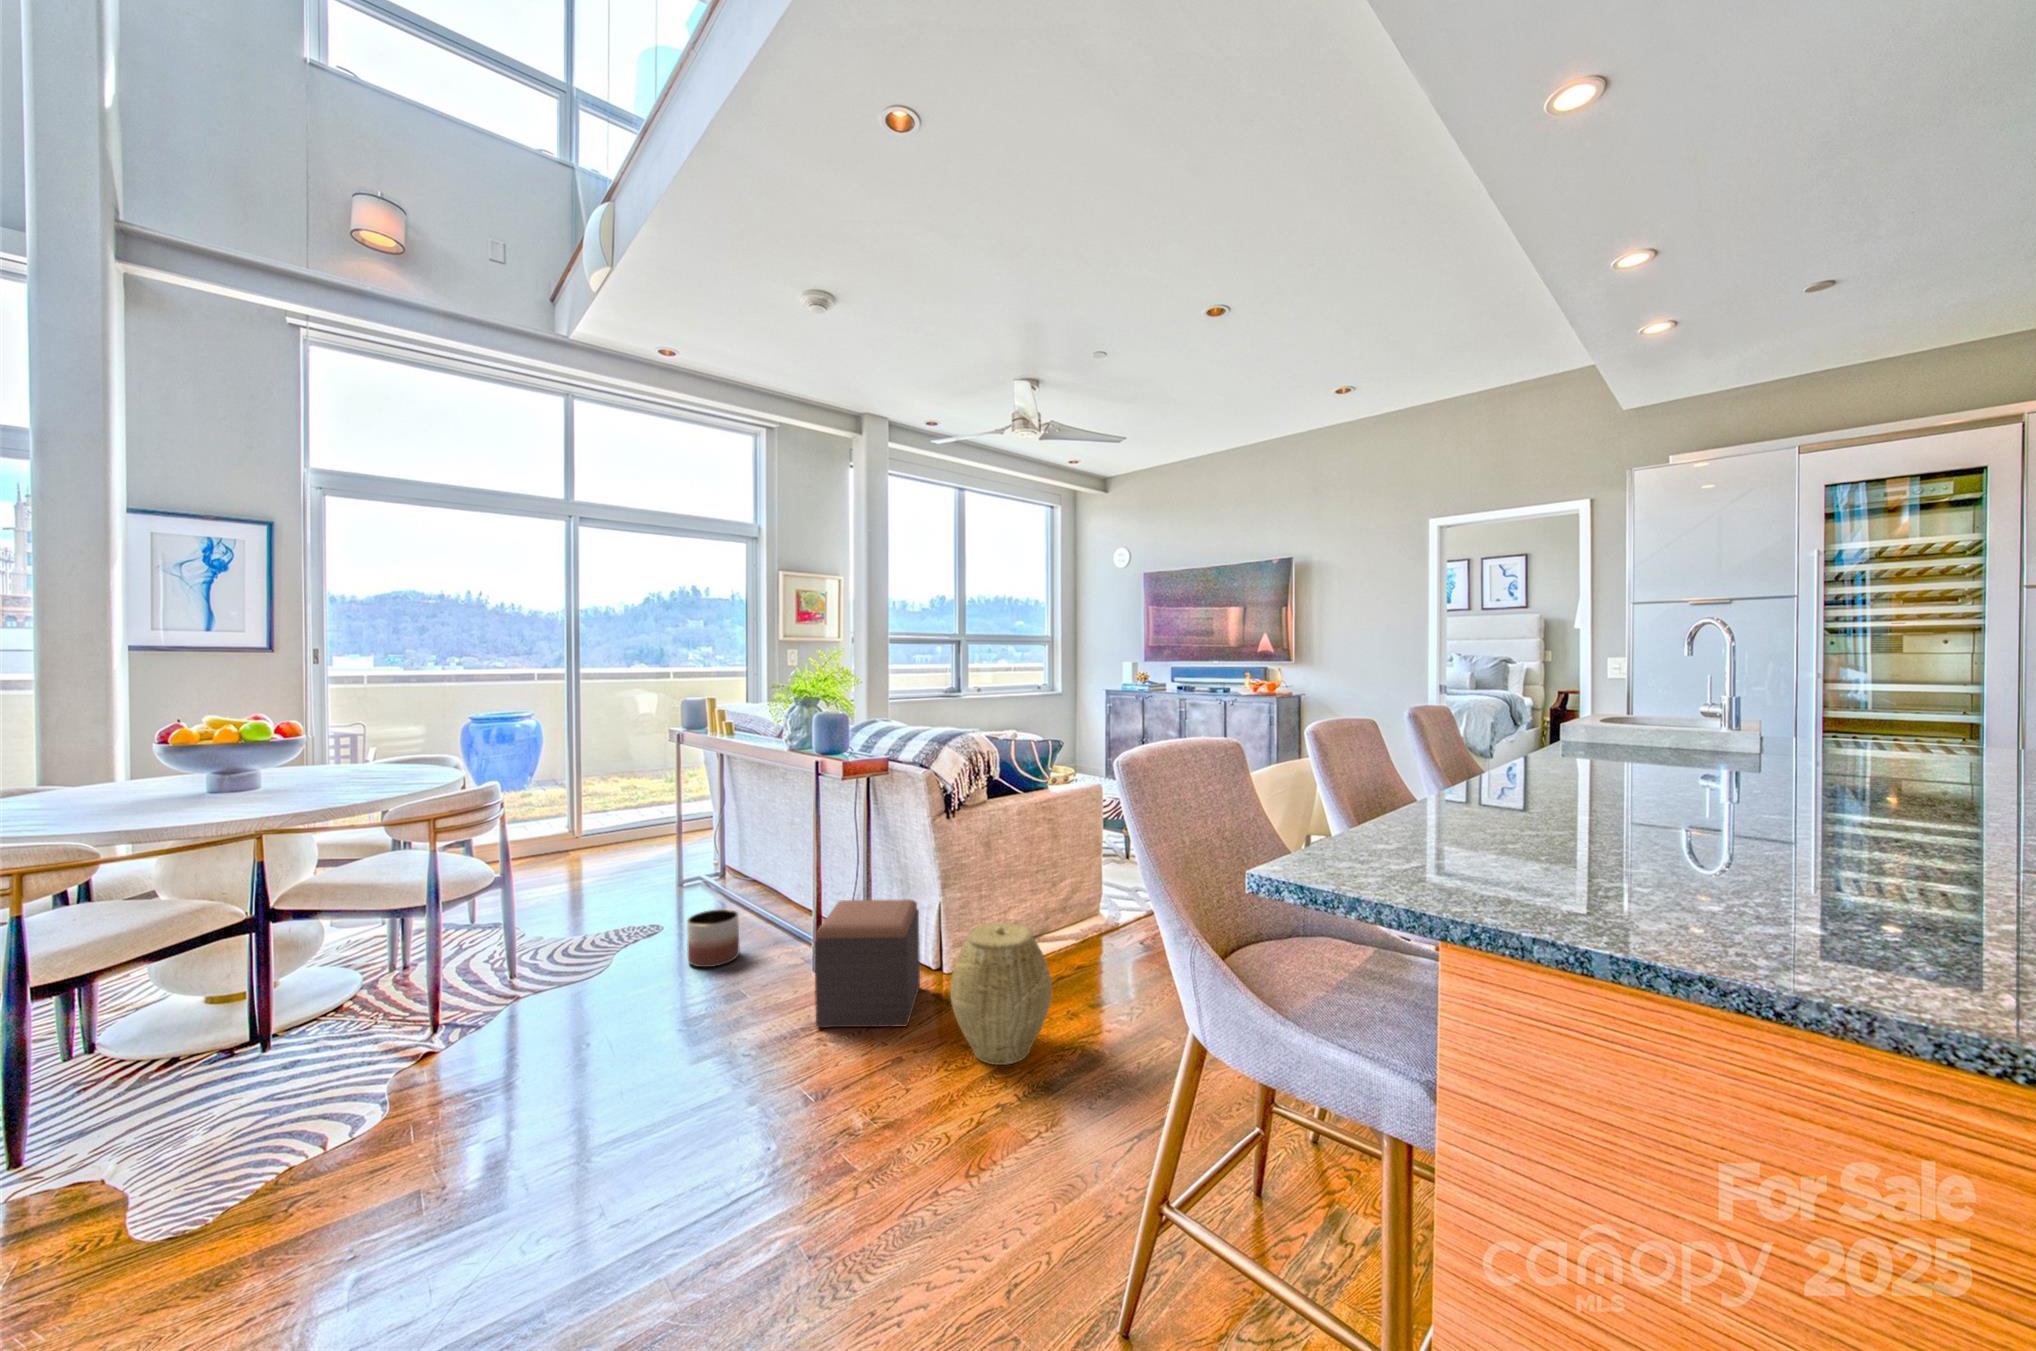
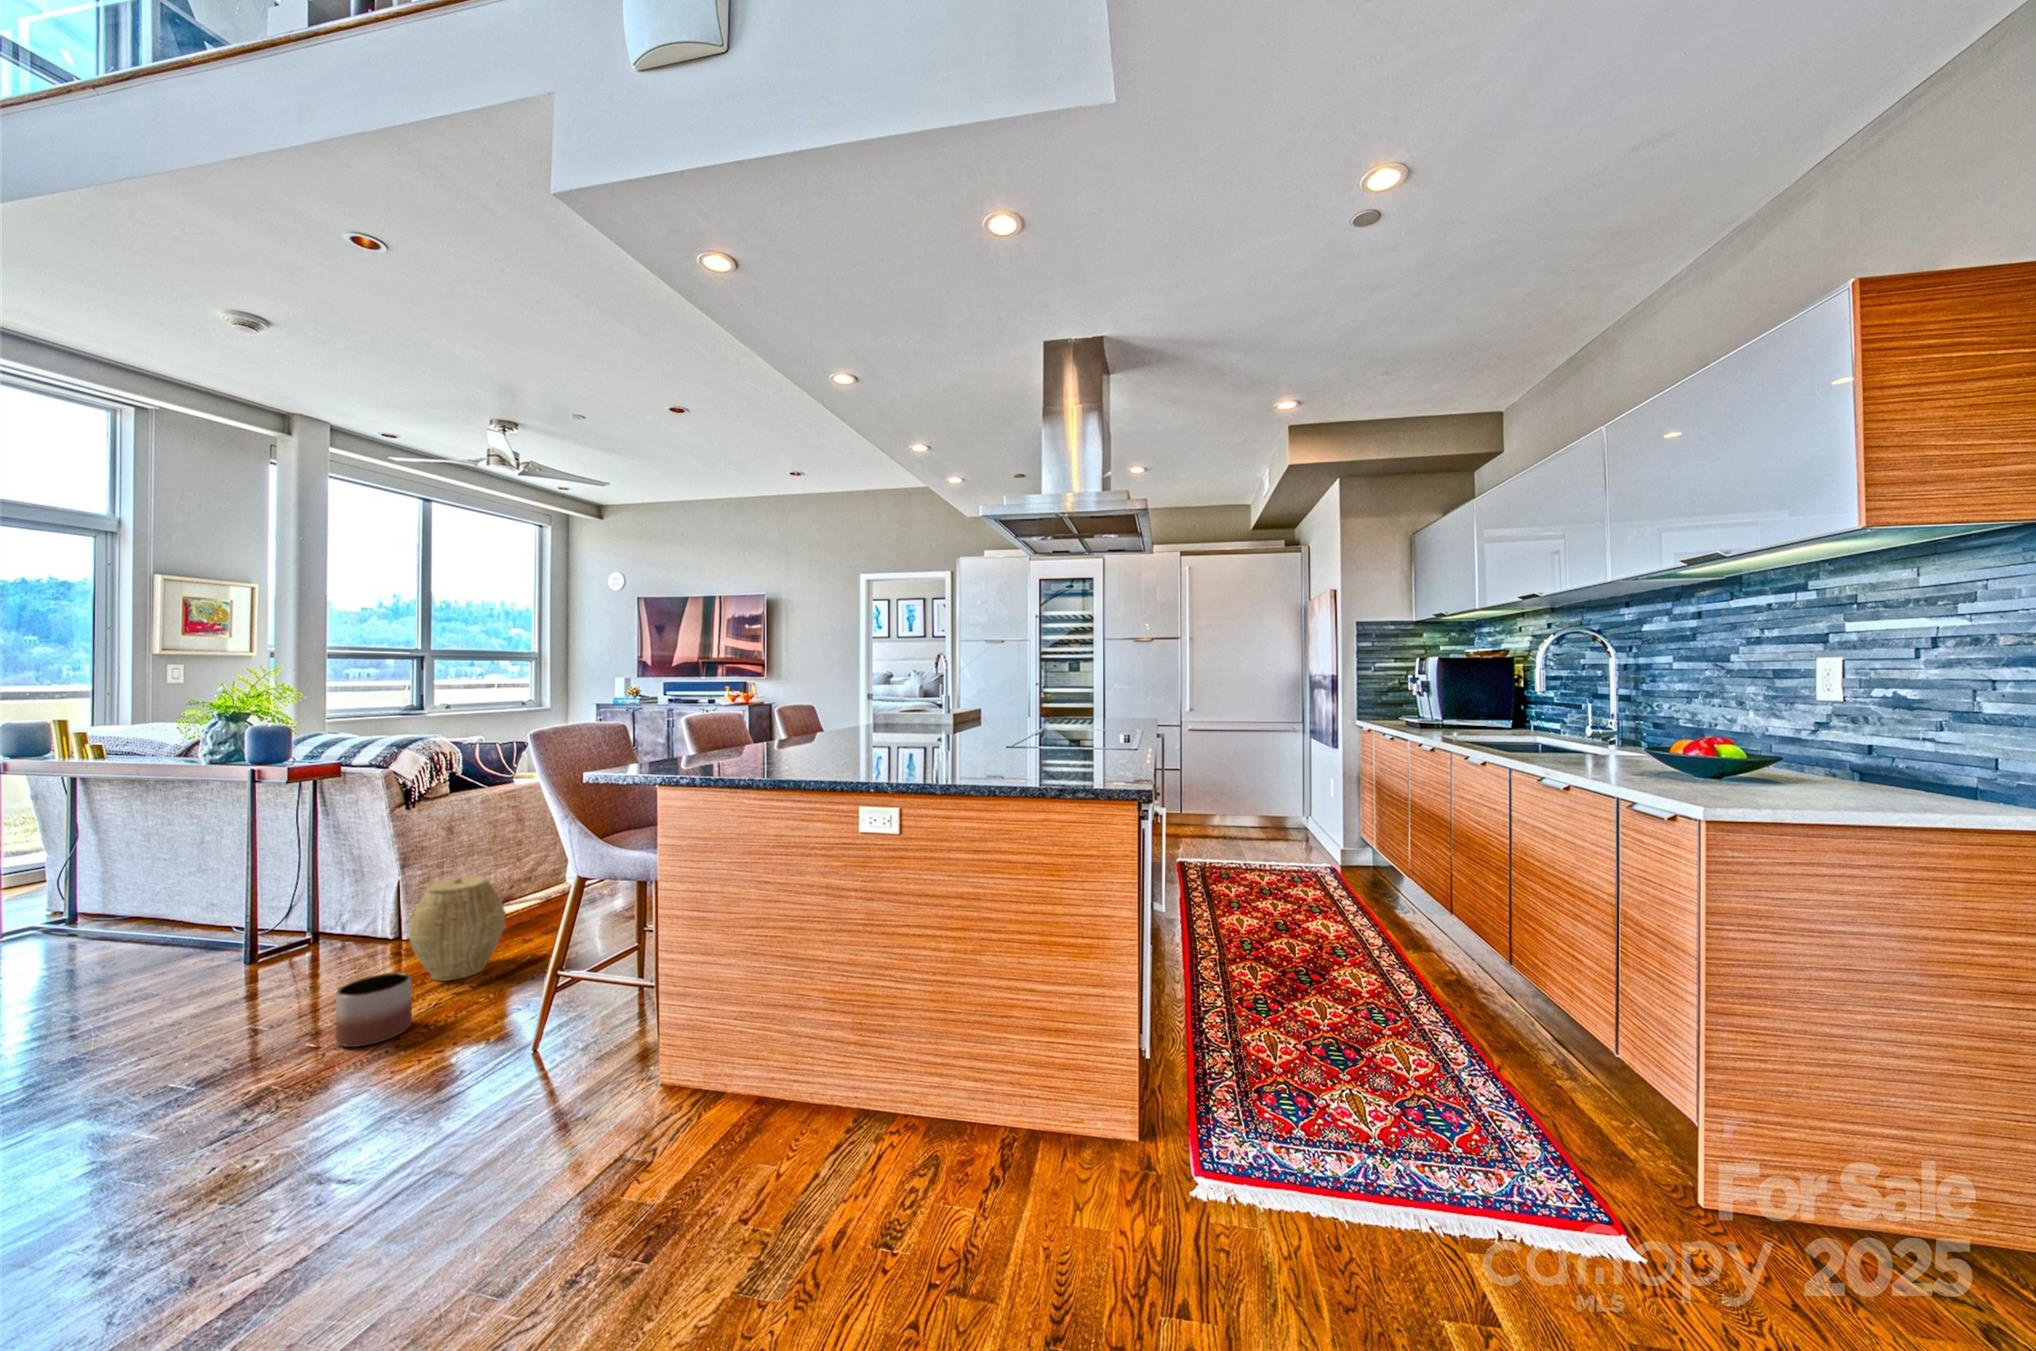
footstool: present [815,899,920,1027] -> none [258,879,376,995]
planter: present [687,909,739,967] -> present [336,973,412,1047]

